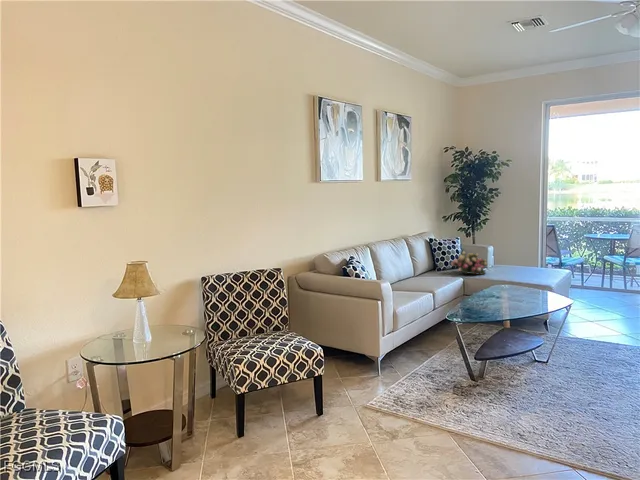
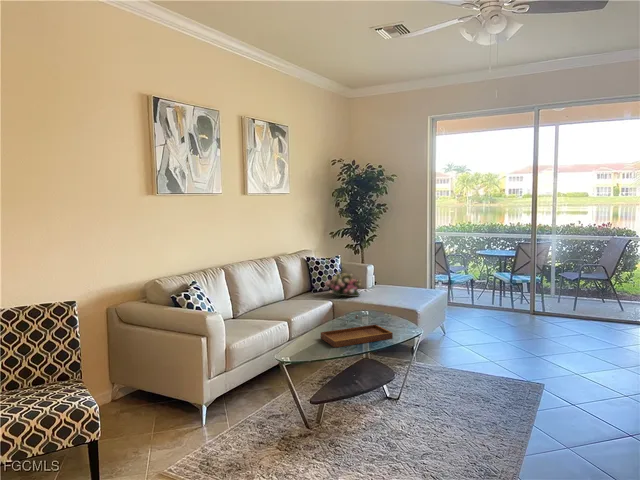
tray: none [475,286,541,313] -> present [321,315,393,348]

